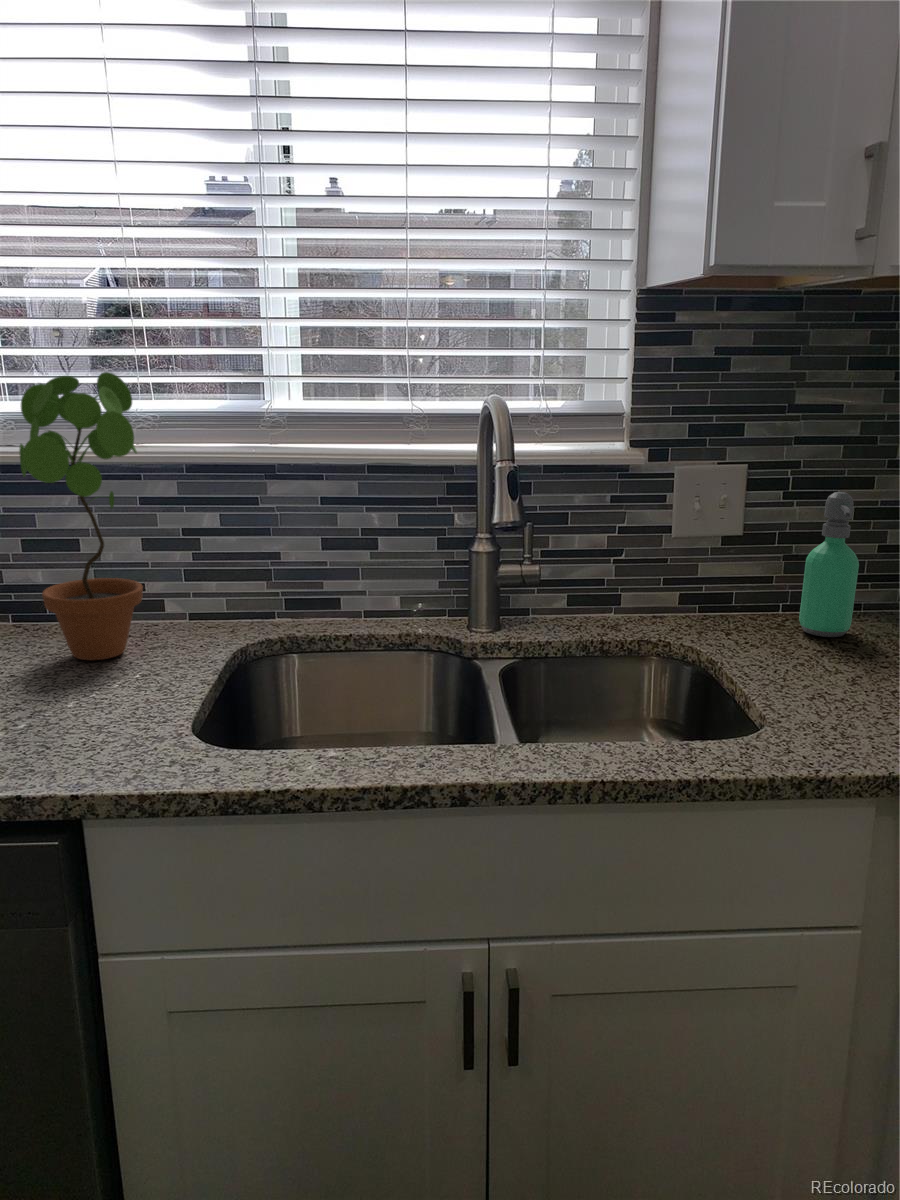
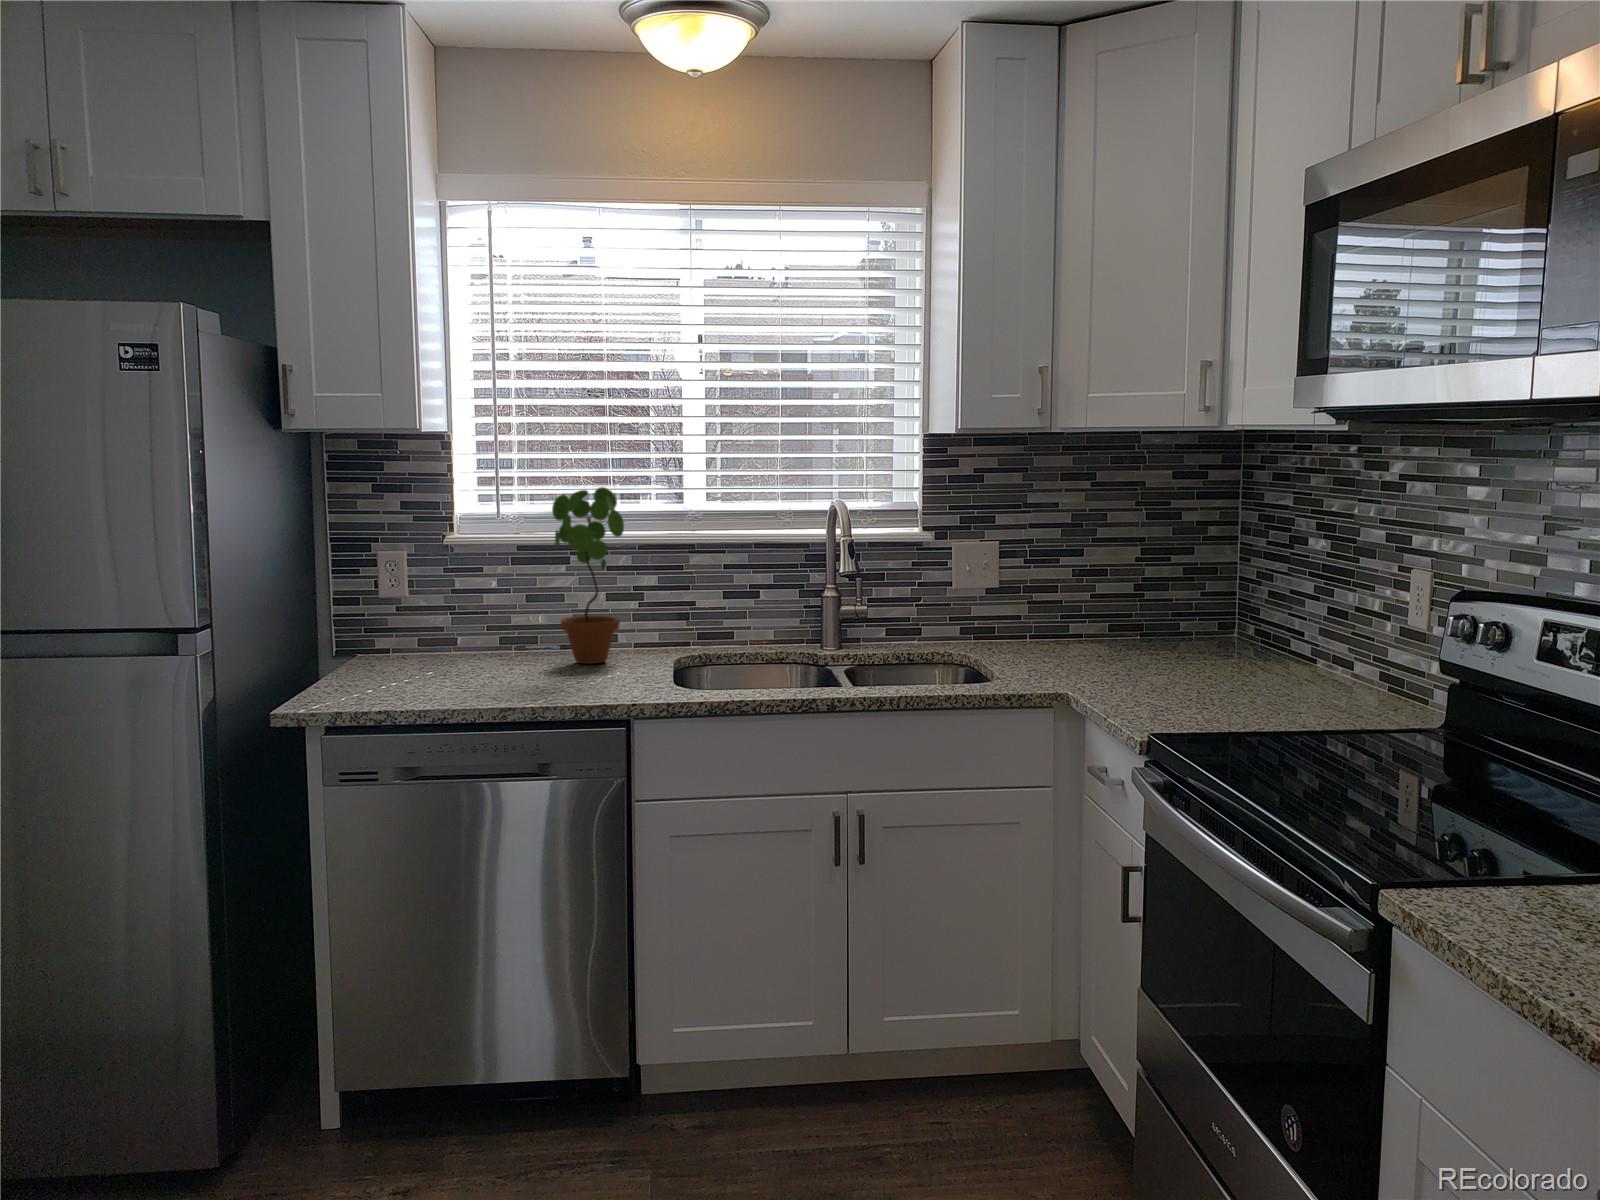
soap dispenser: present [799,492,859,637] -> none [1035,557,1068,649]

